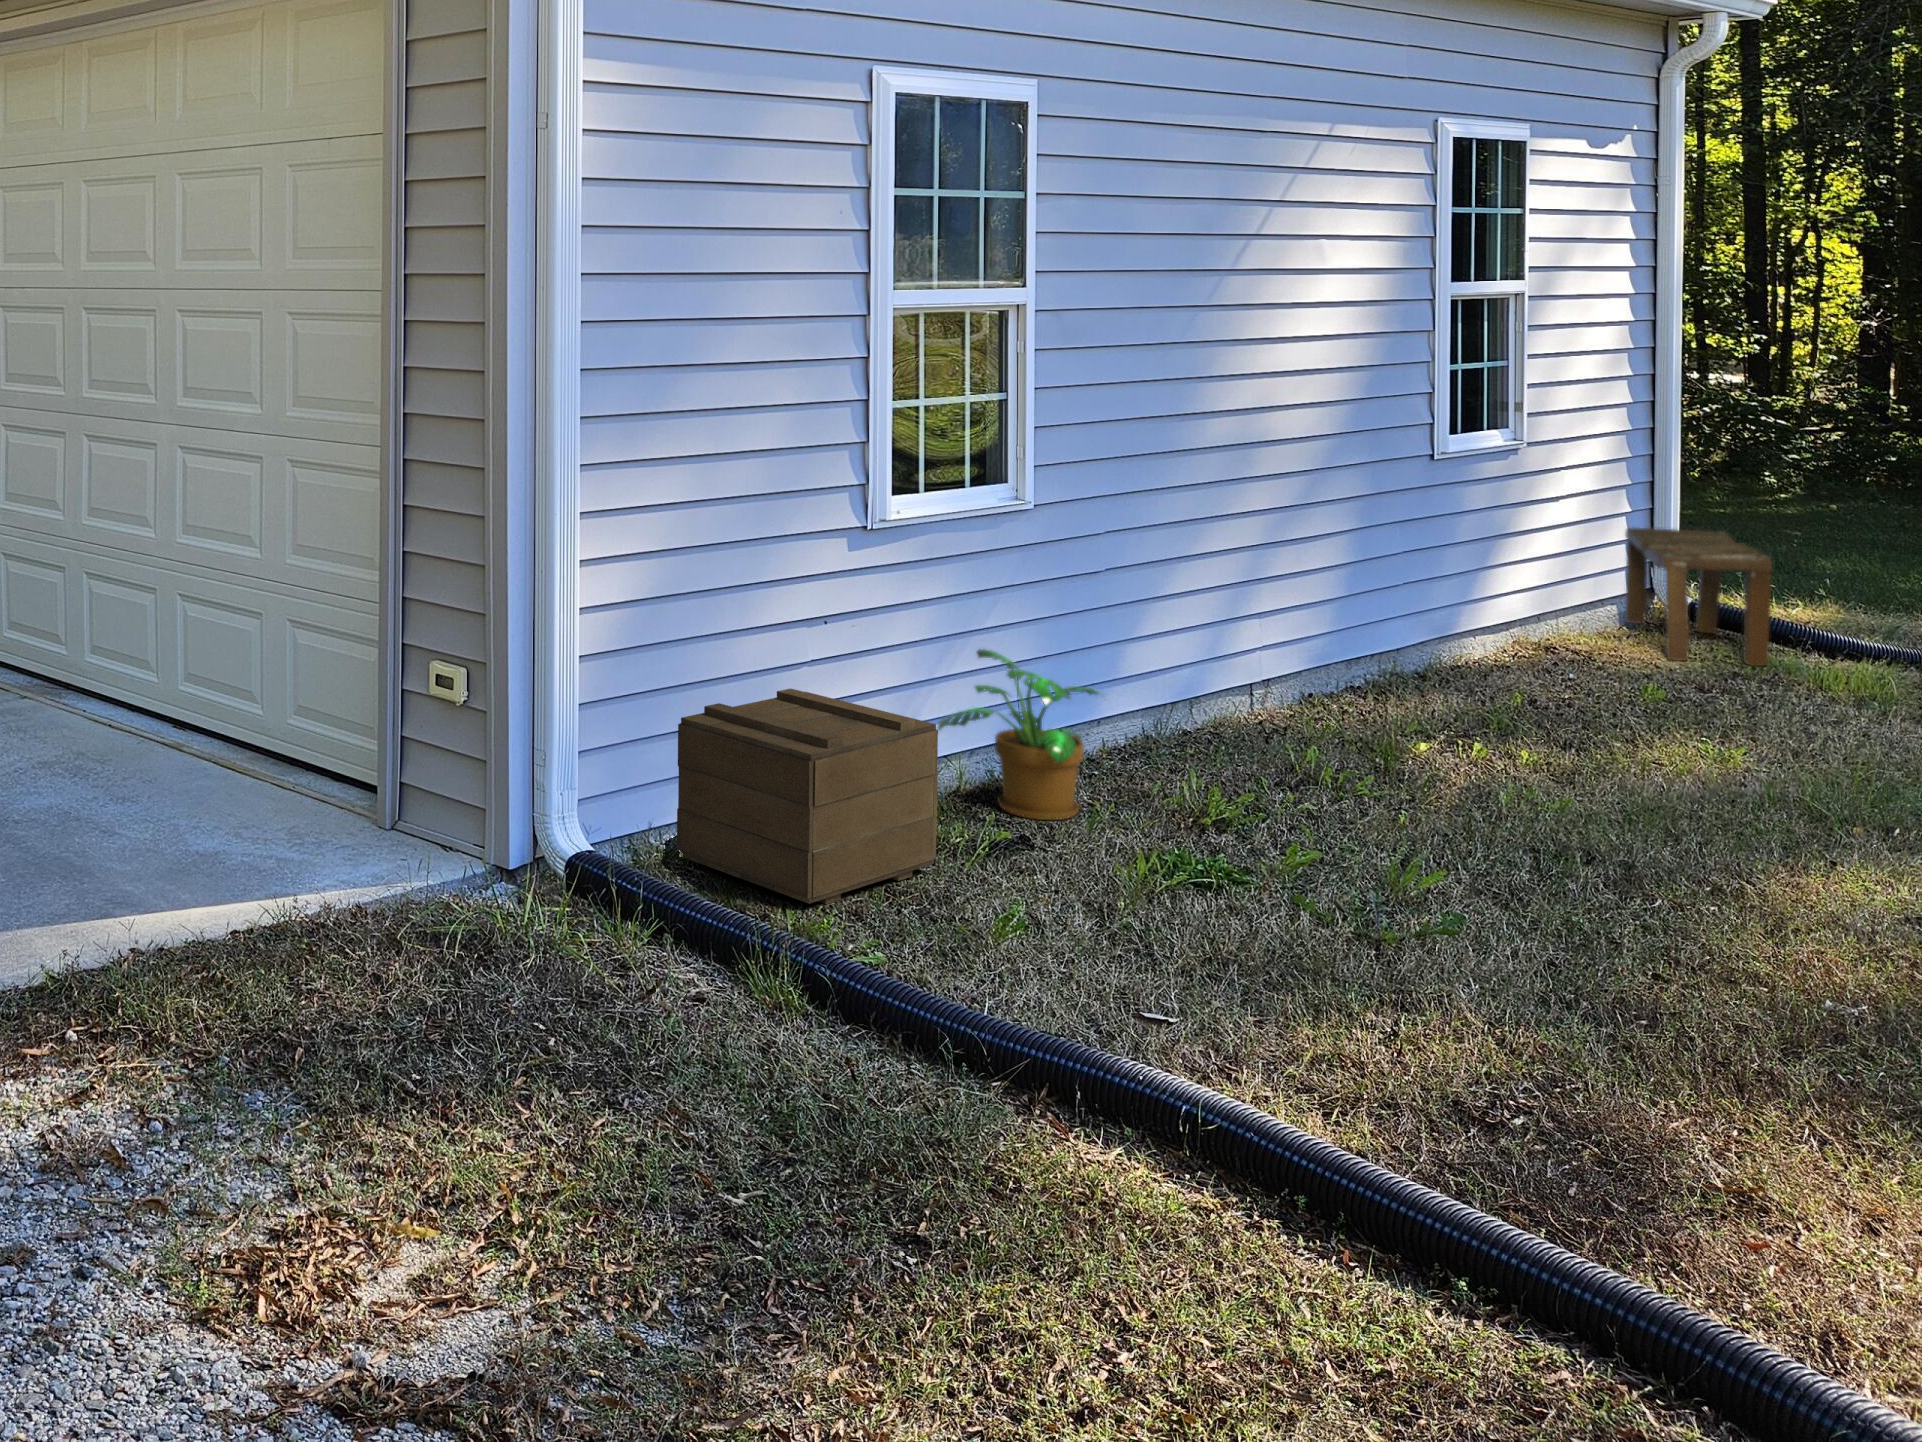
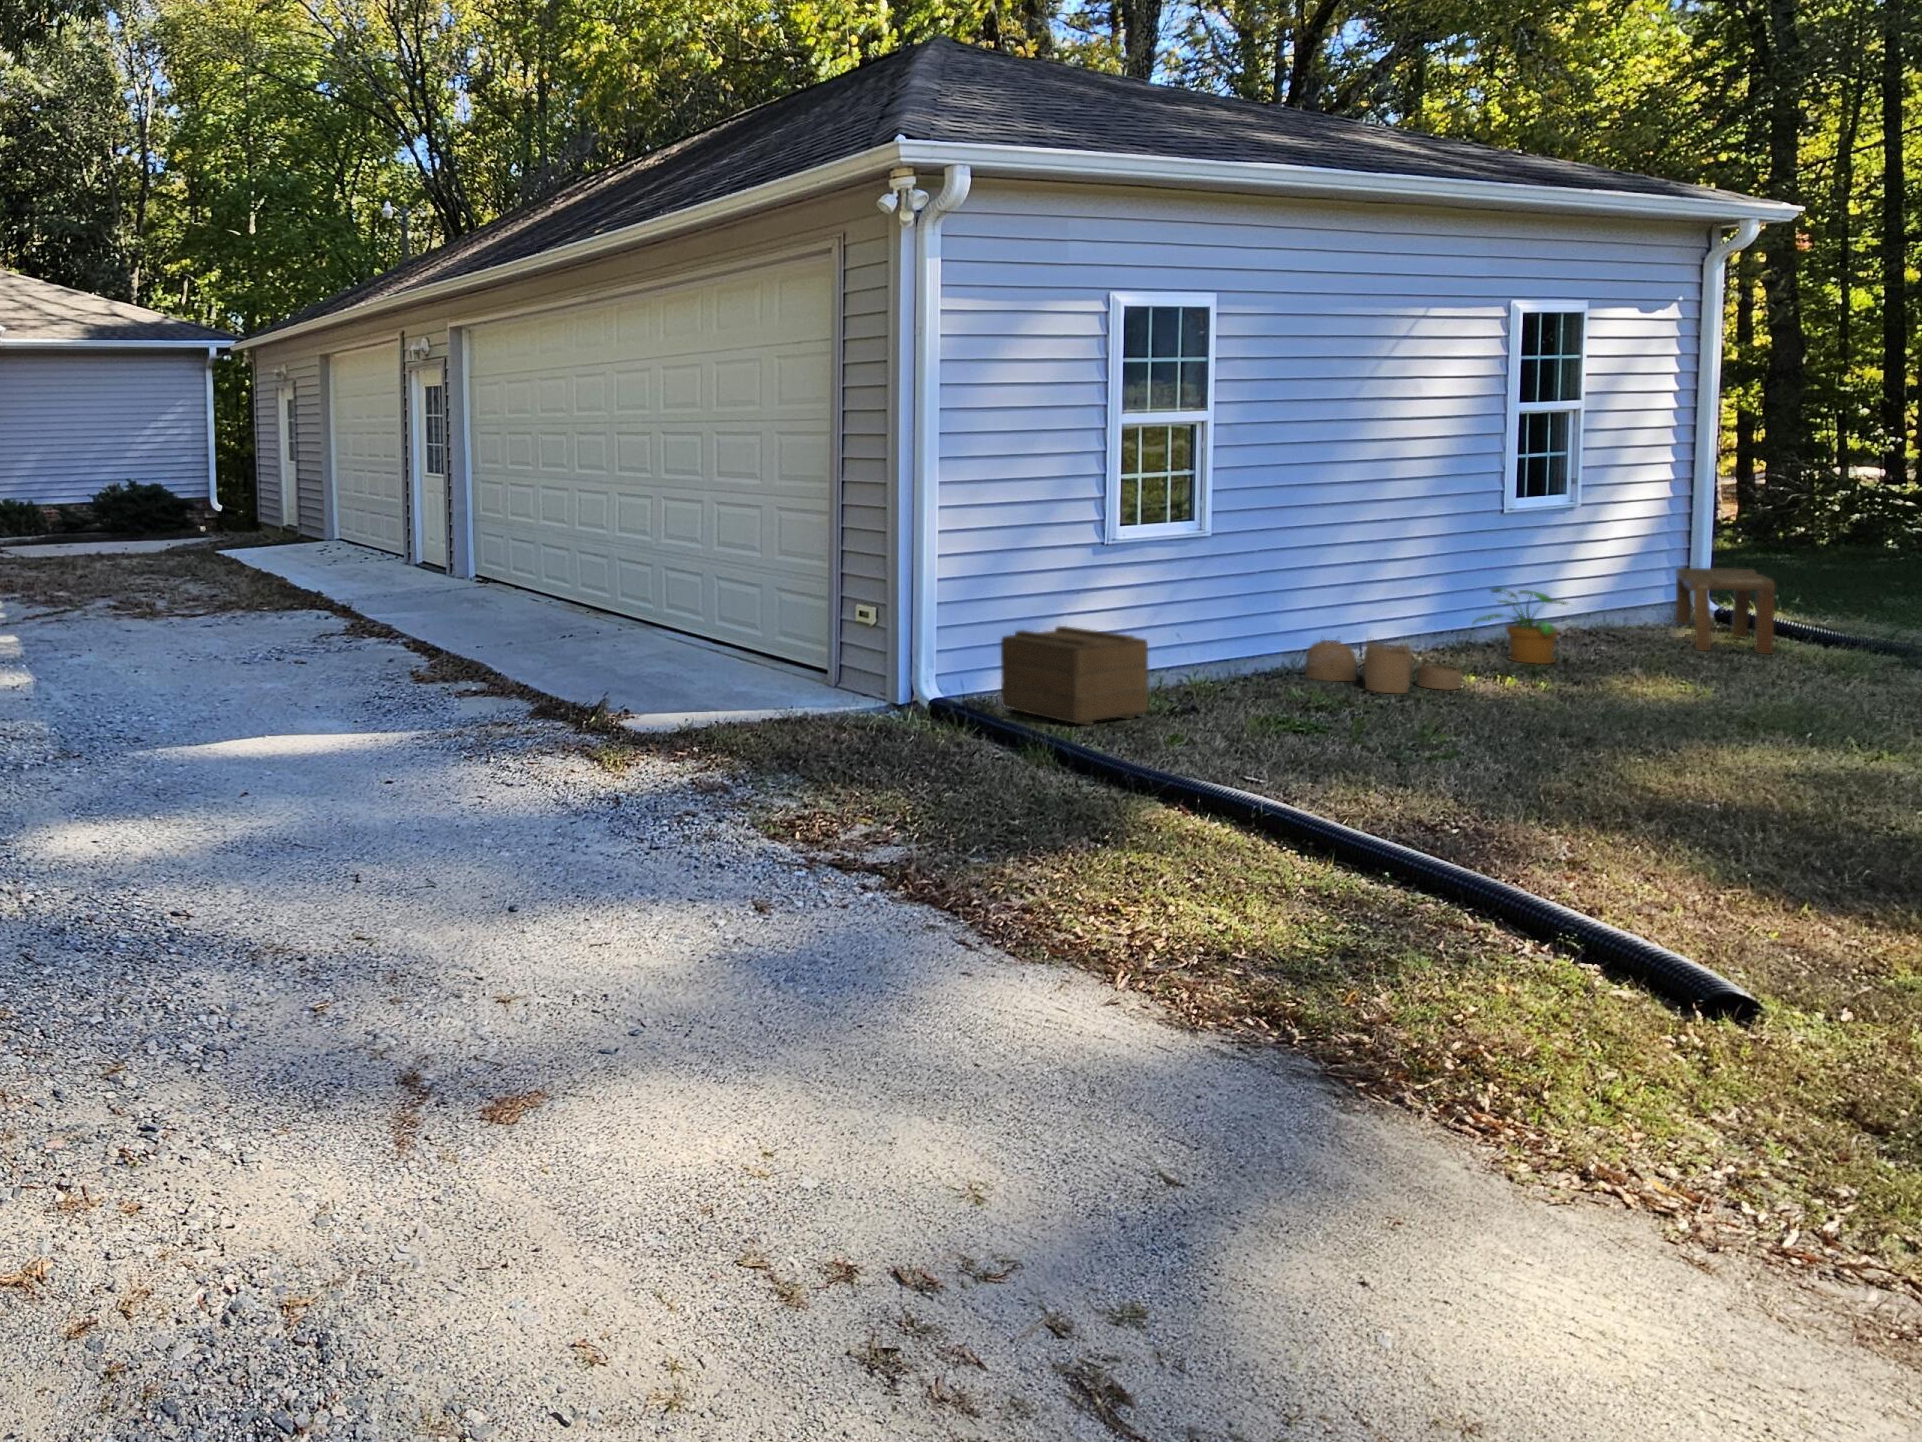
potted plant: present [938,649,1100,820] -> present [1473,588,1567,664]
woven basket: none [1168,672,1408,781] -> present [1305,640,1462,693]

